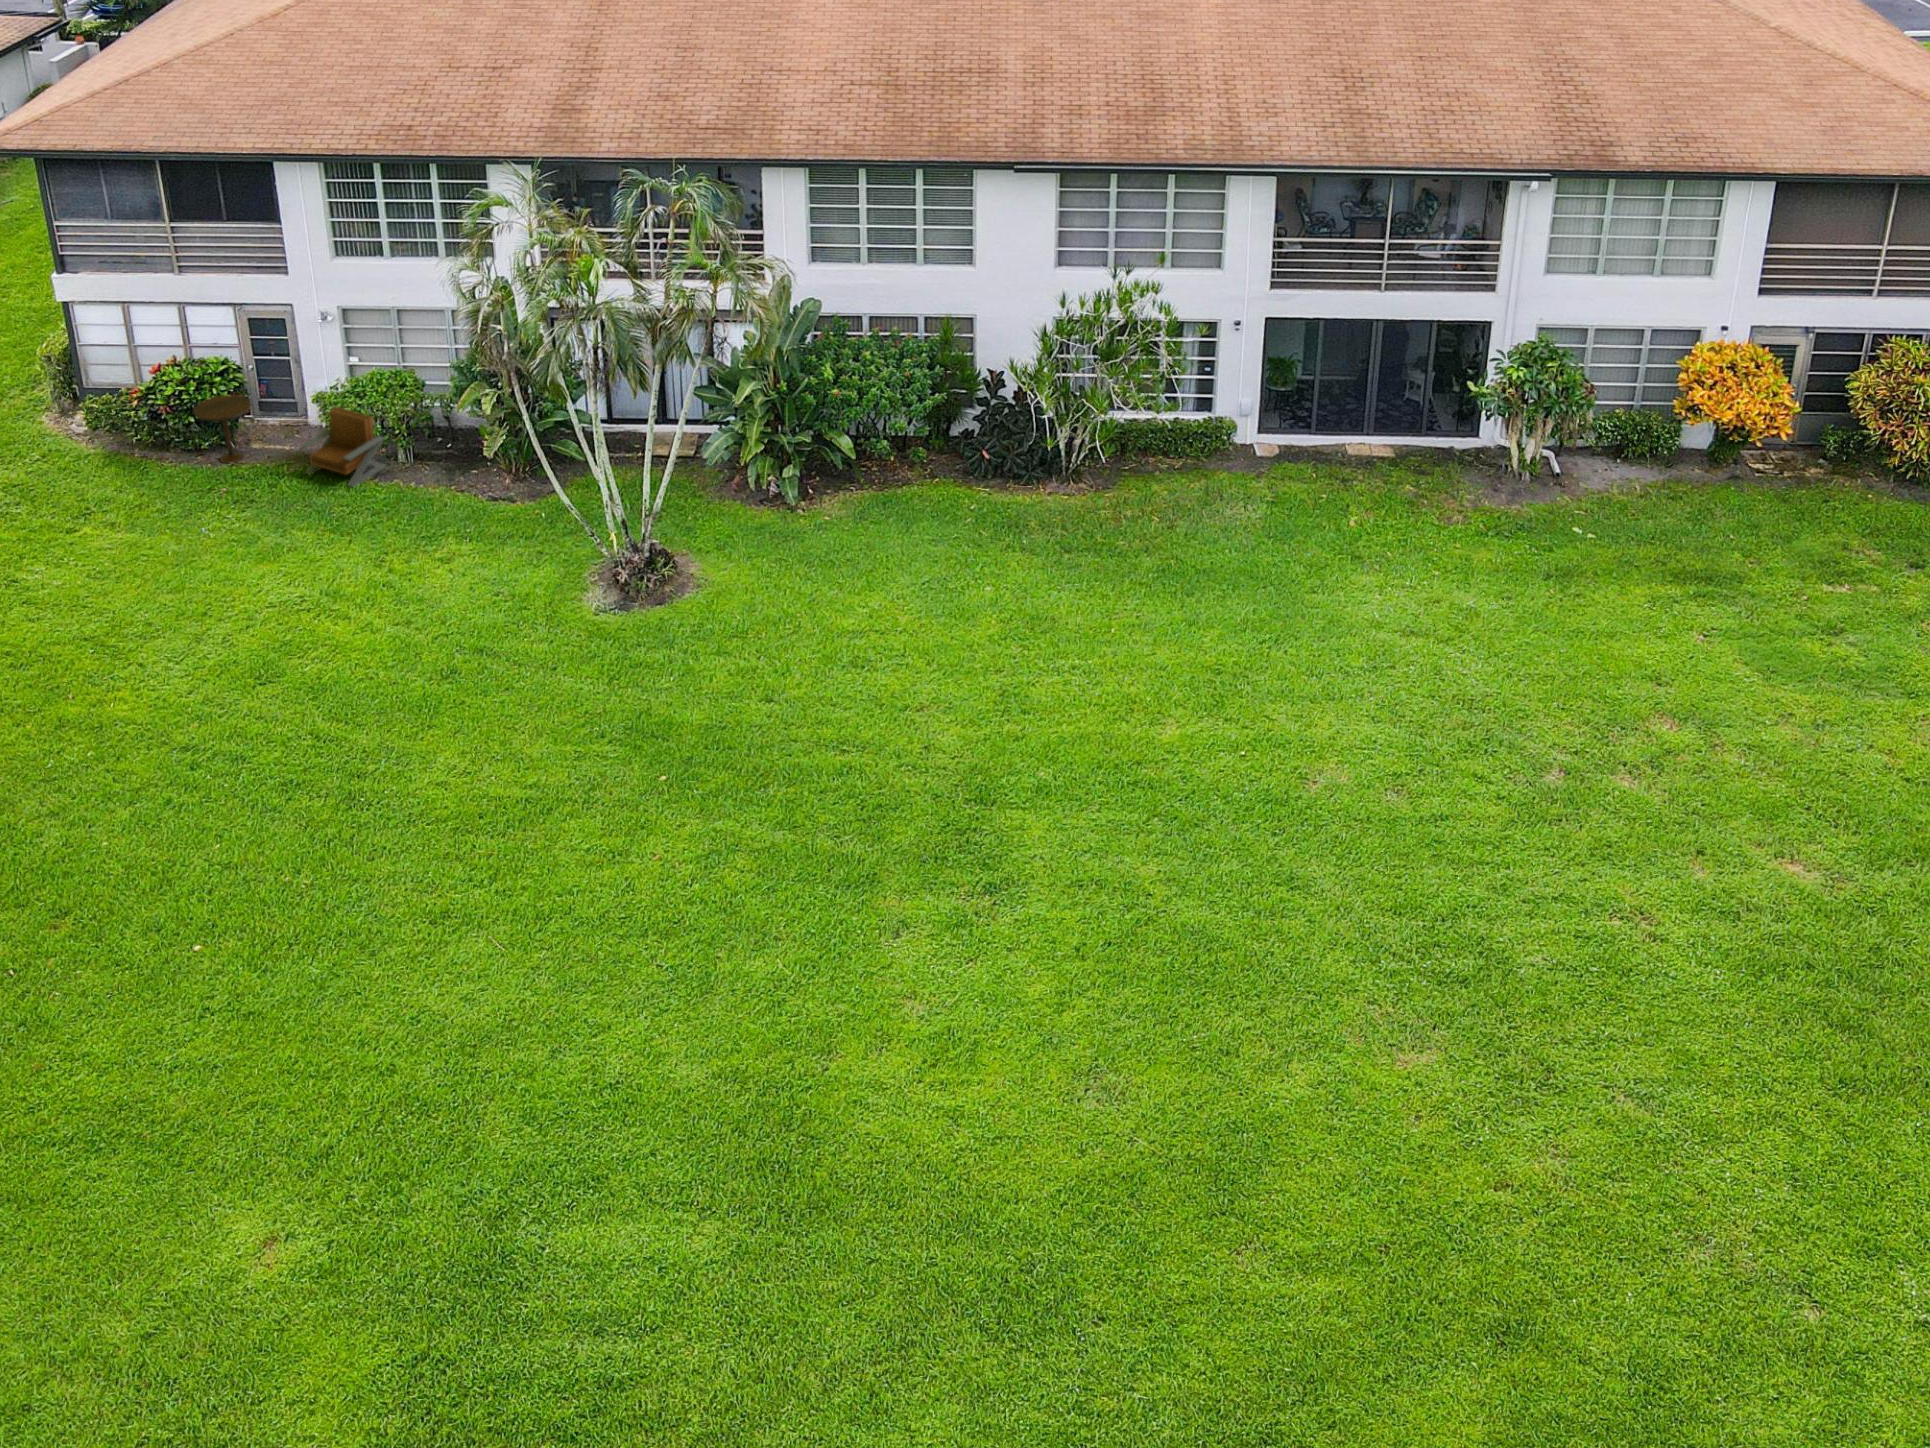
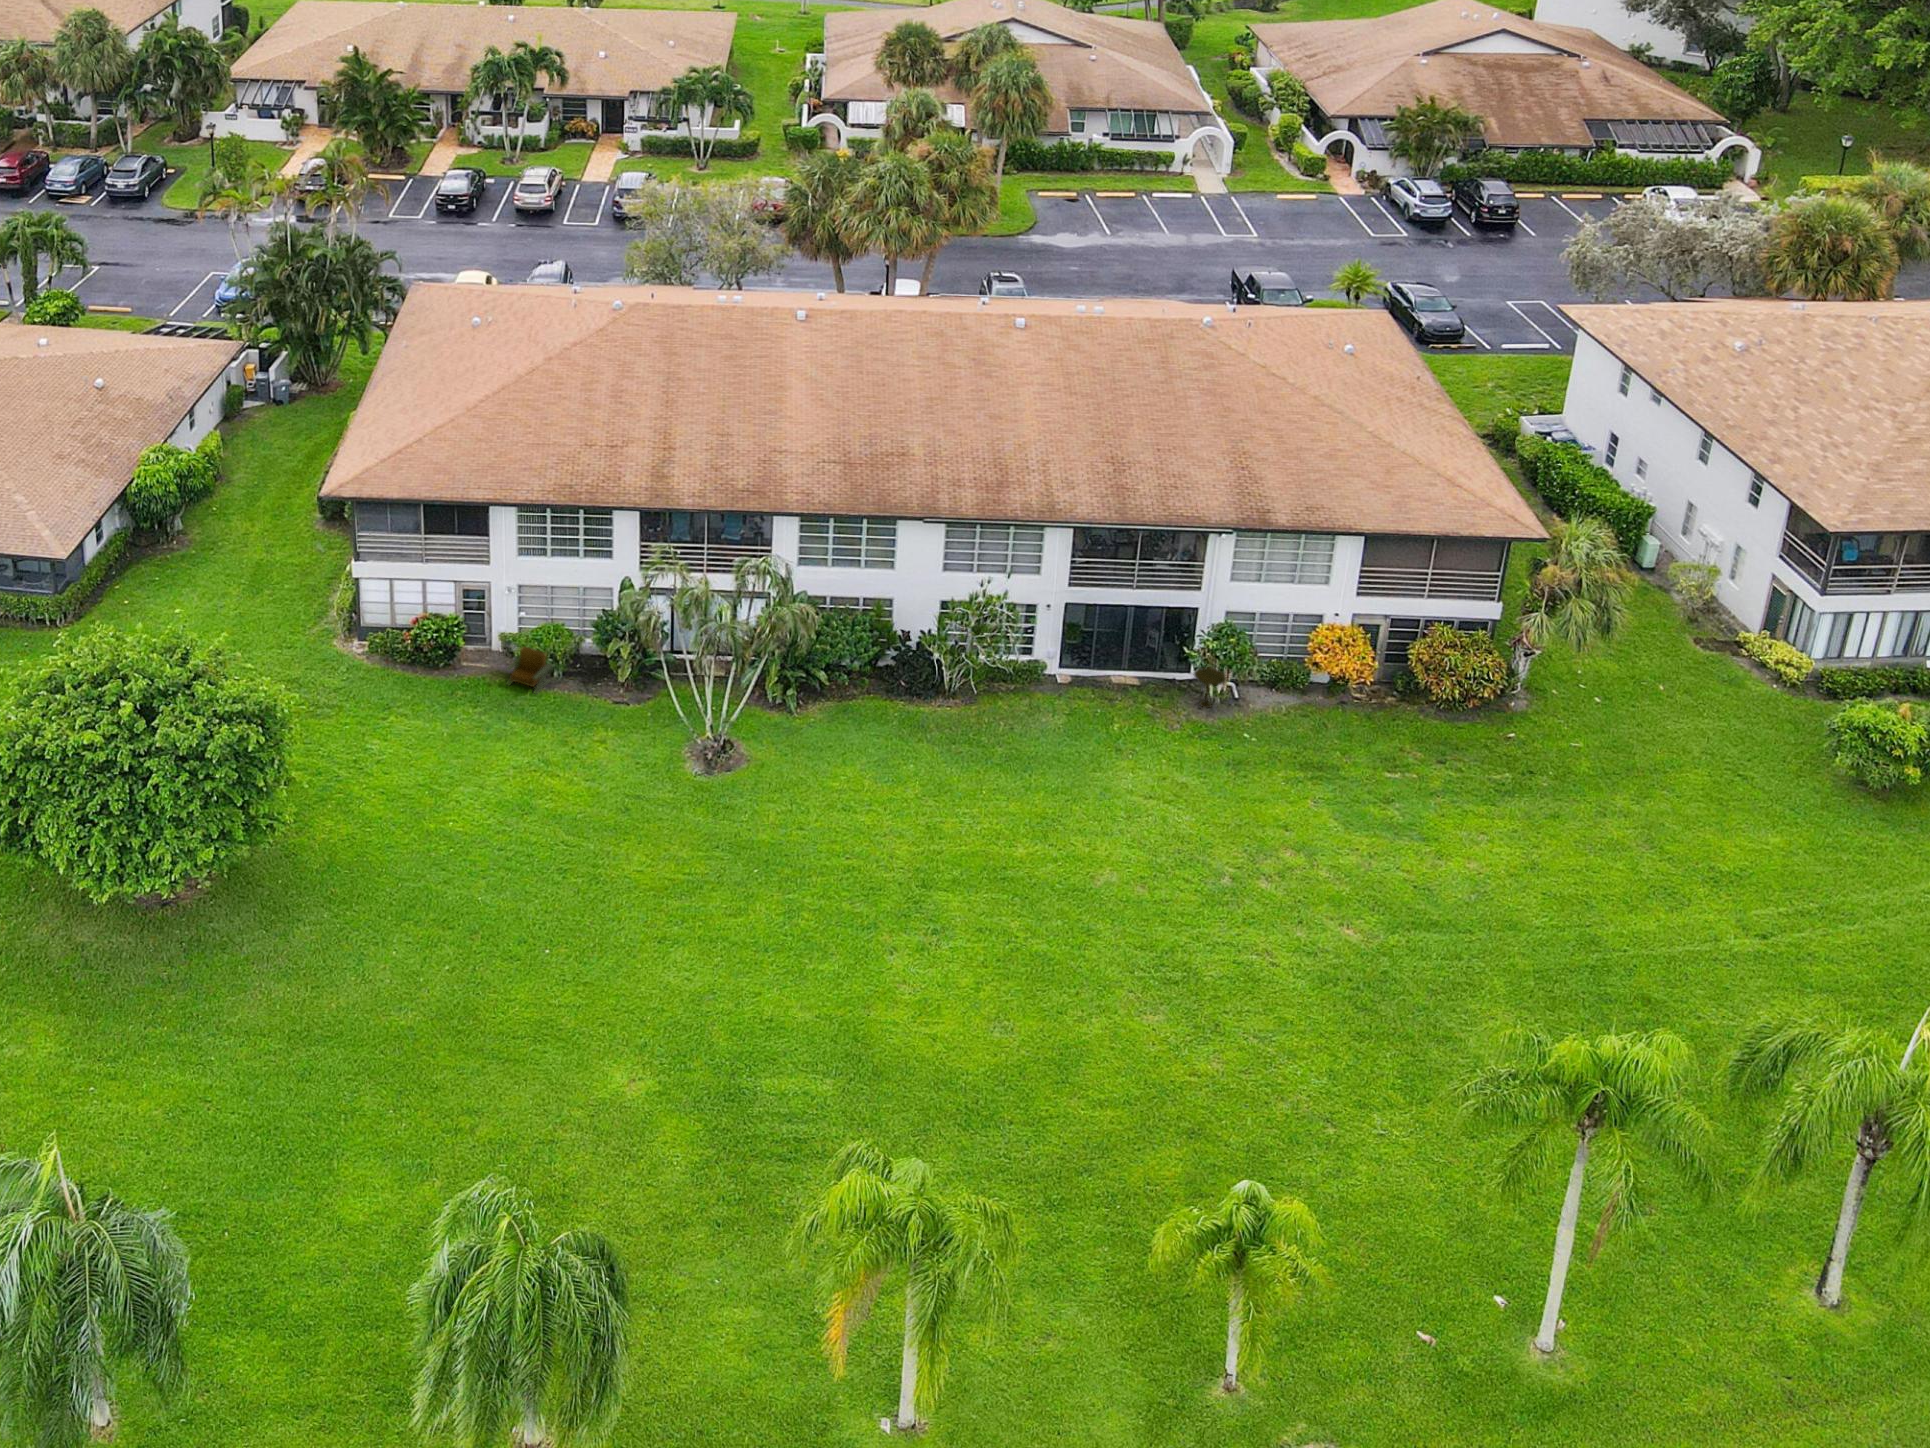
pedestal table: present [194,395,251,463] -> present [1193,667,1226,708]

